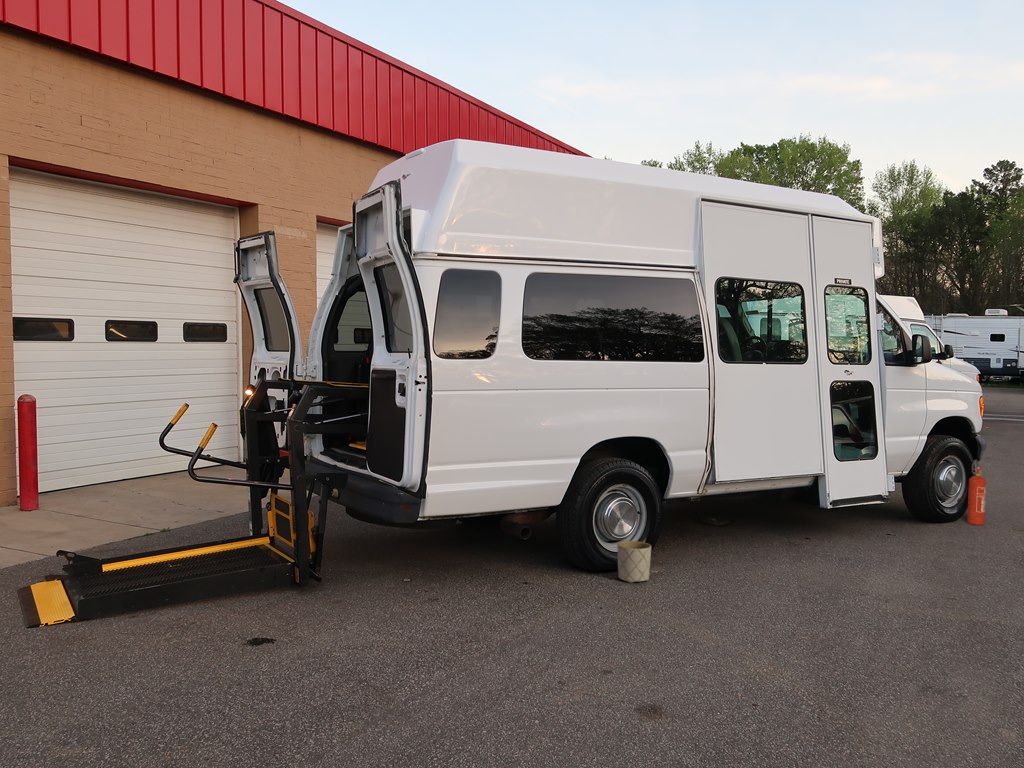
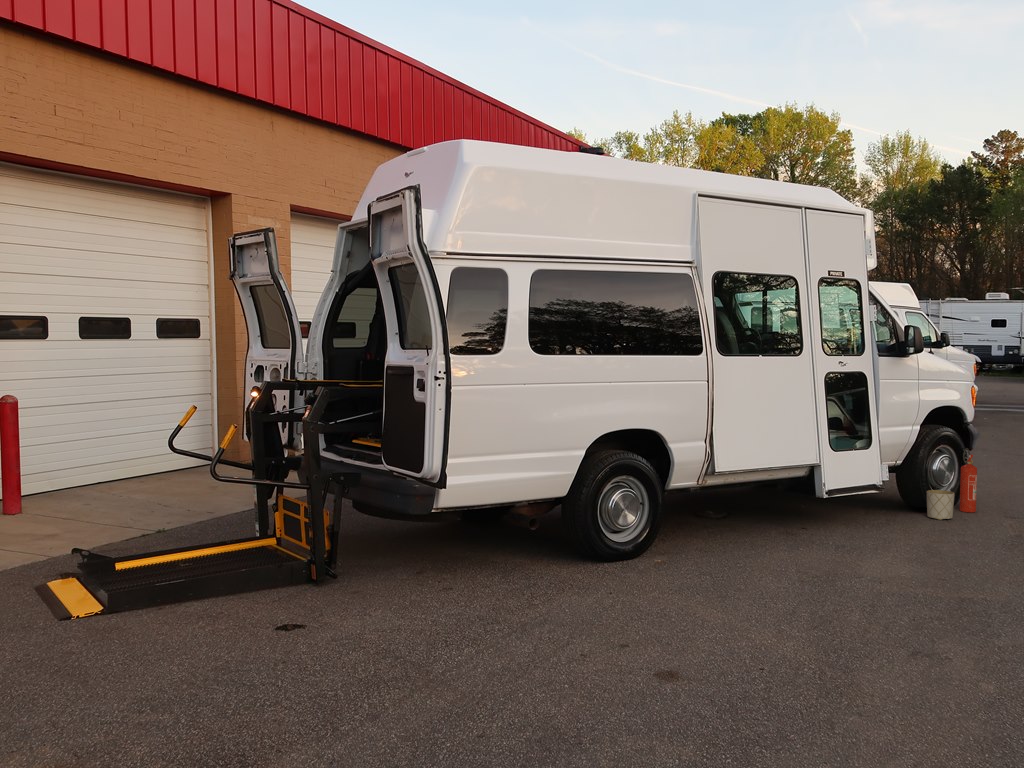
planter: present [617,541,651,583] -> present [927,490,955,520]

